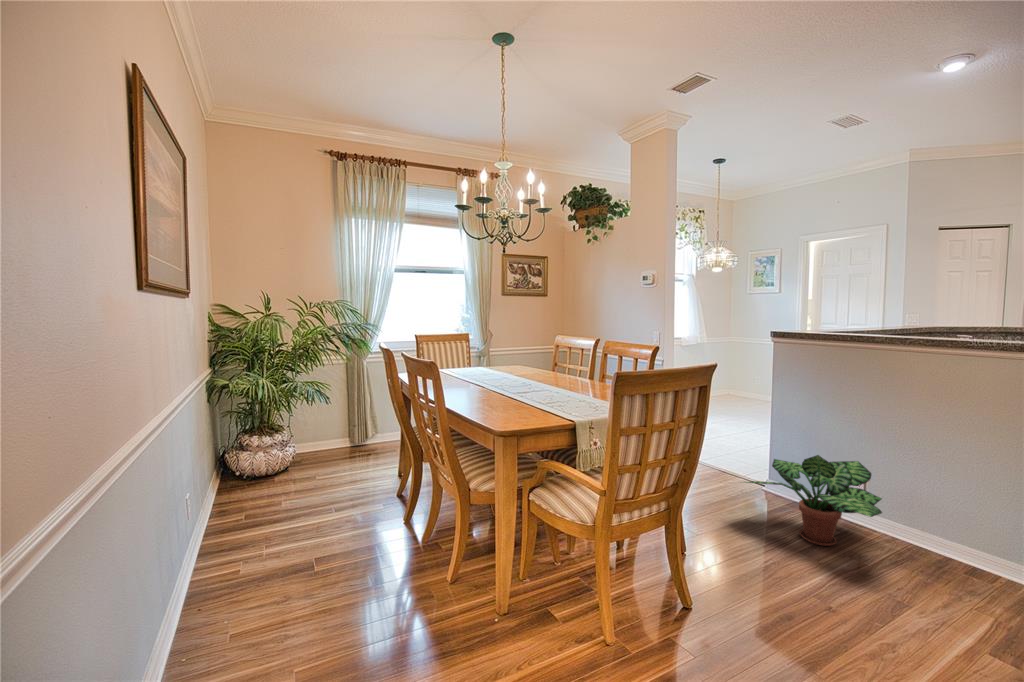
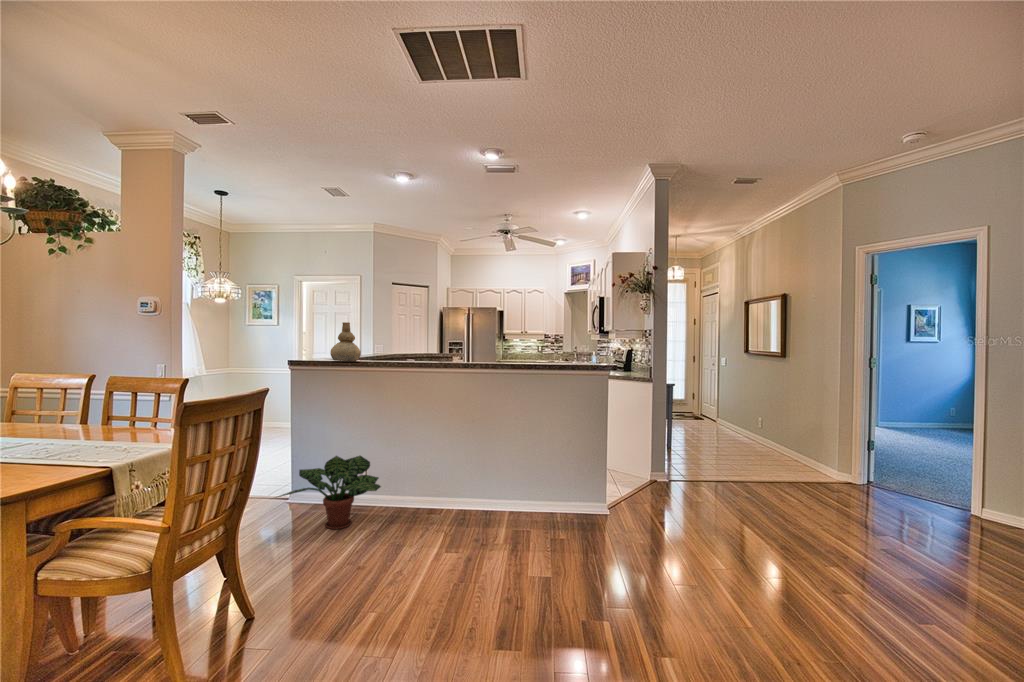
vase: none [823,288,867,339] -> present [330,322,361,361]

